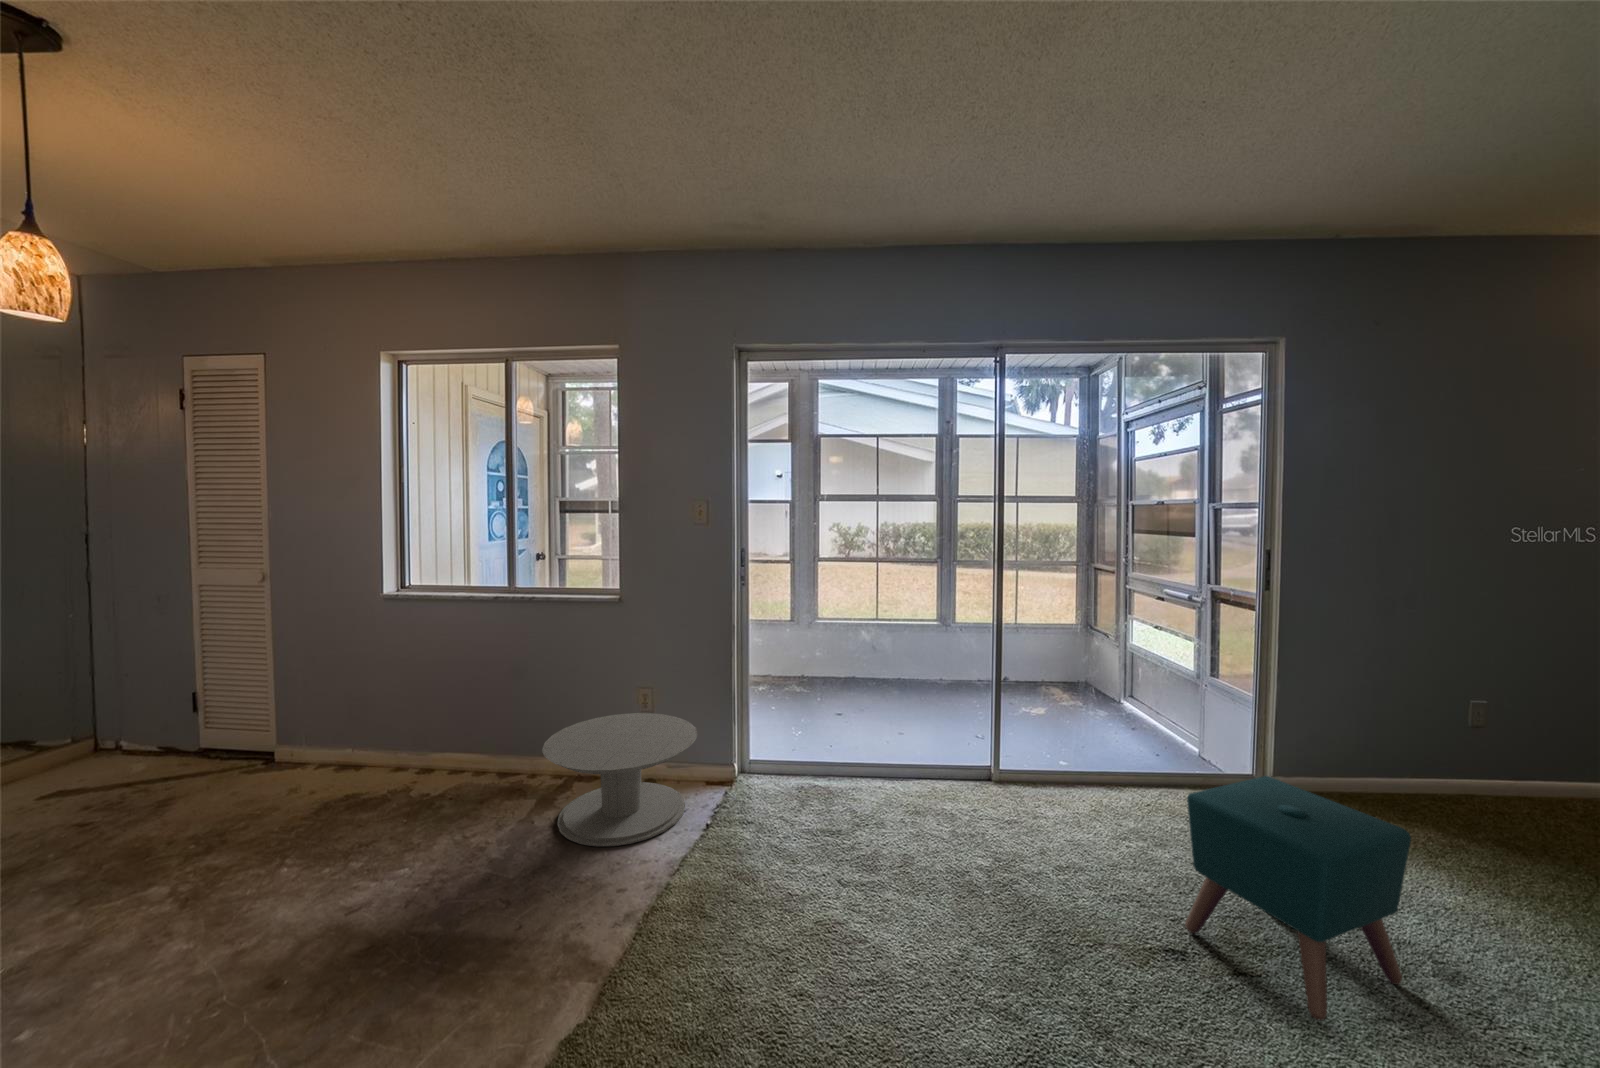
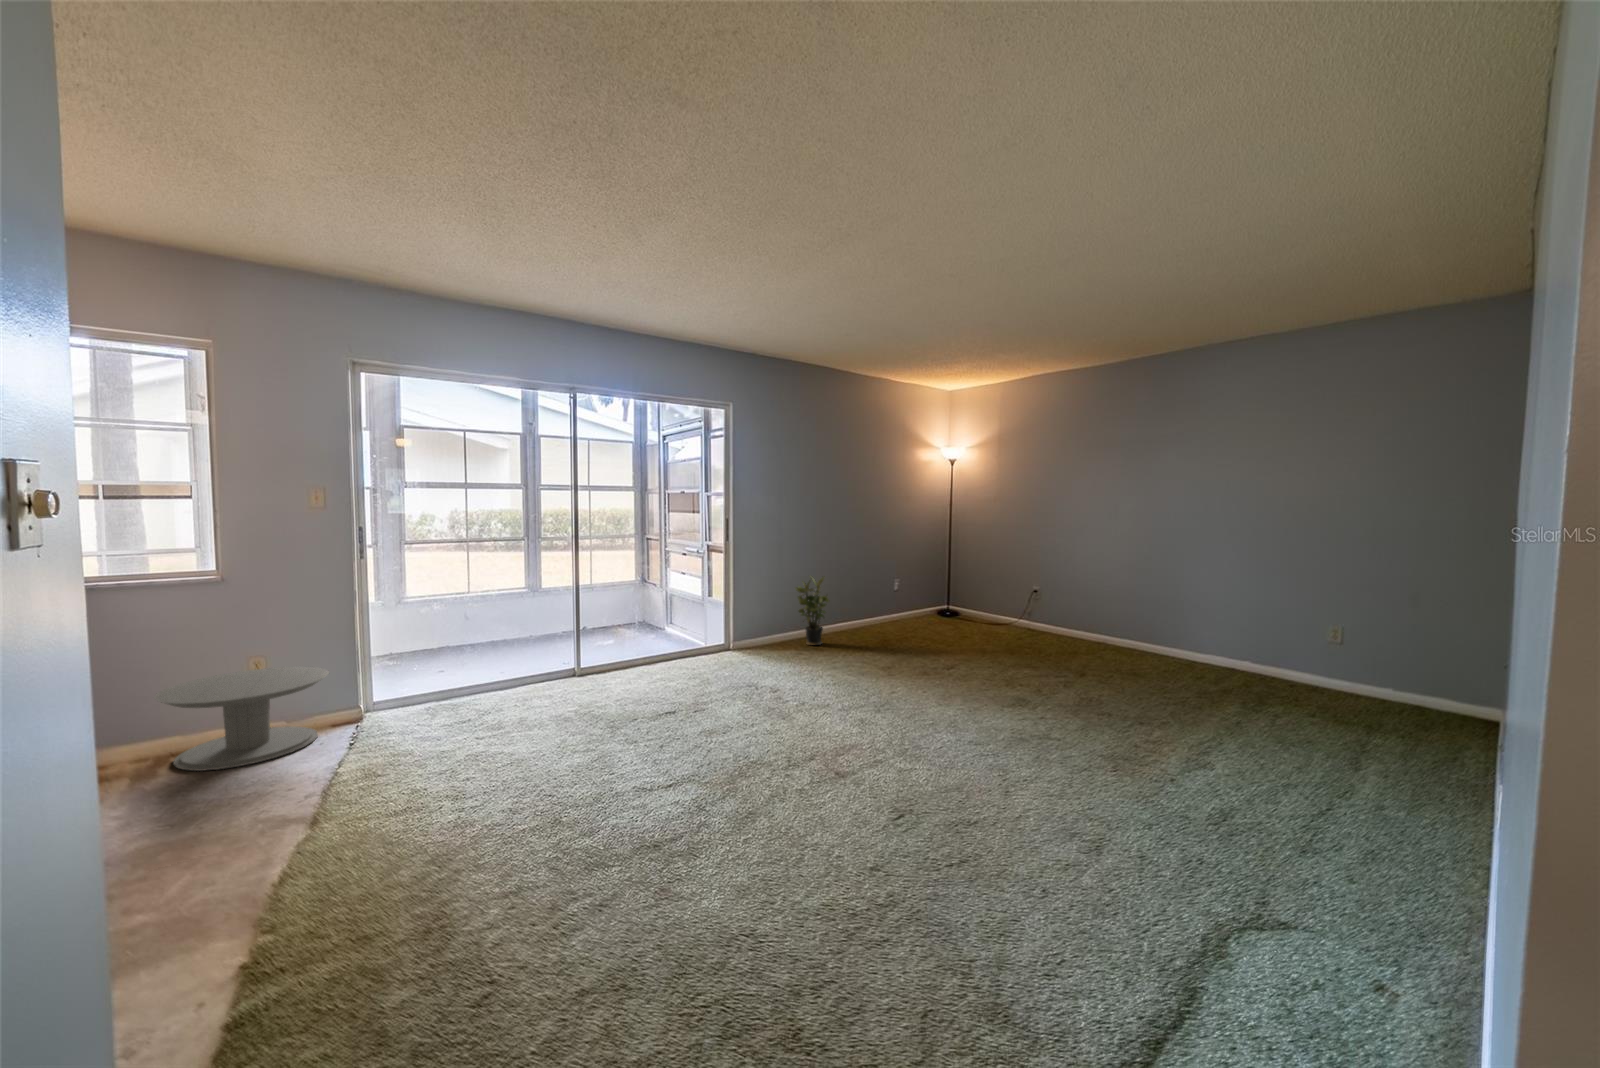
potted plant: none [1426,673,1527,826] -> present [796,577,829,645]
ottoman: present [1185,776,1411,1020] -> none [675,623,759,713]

